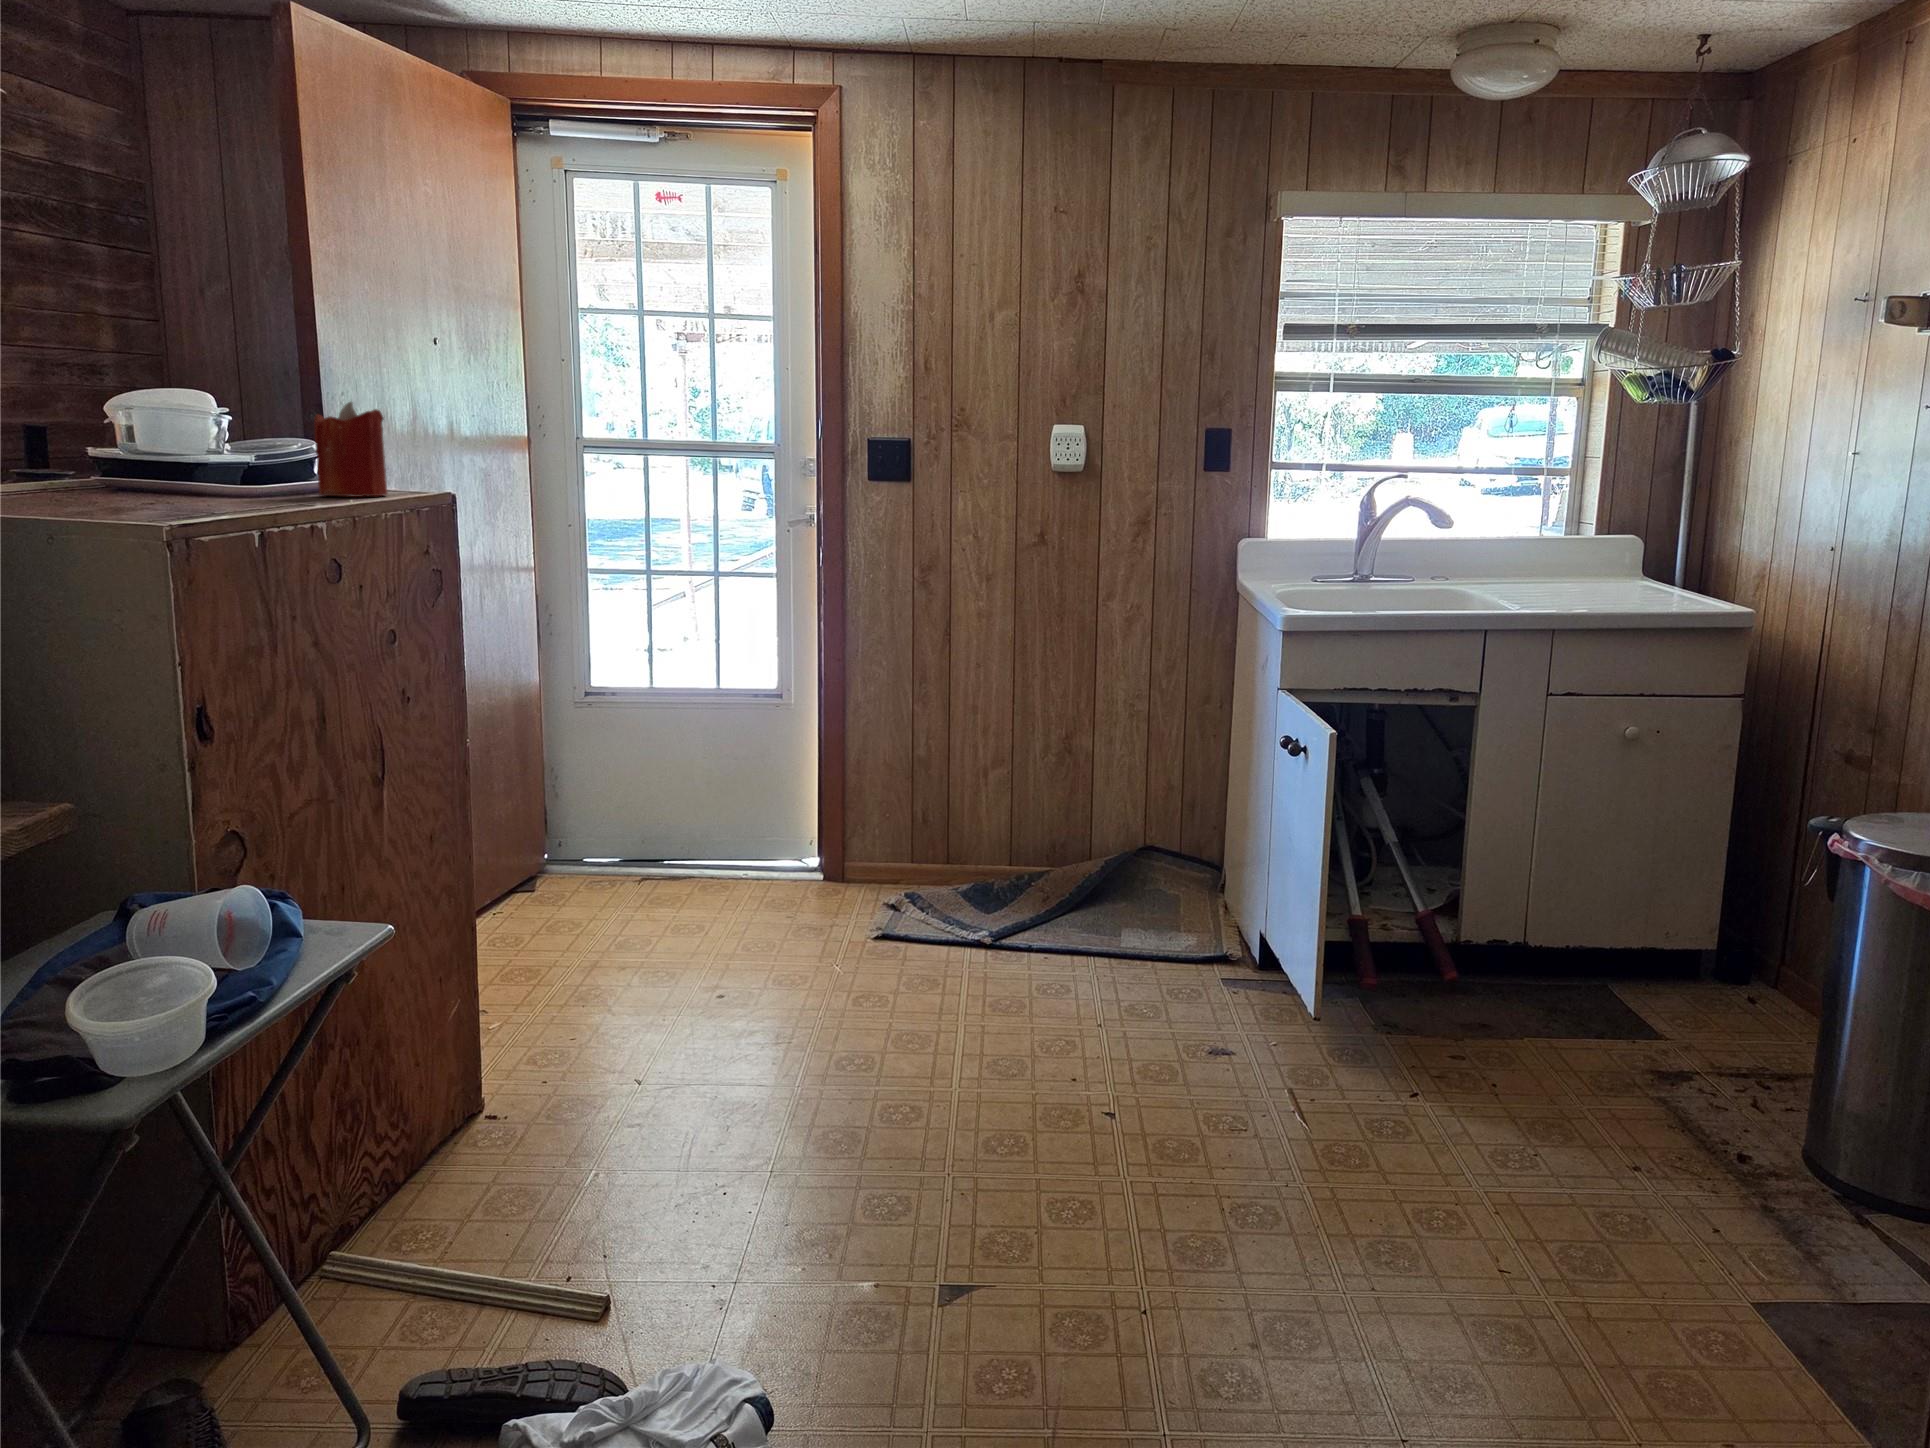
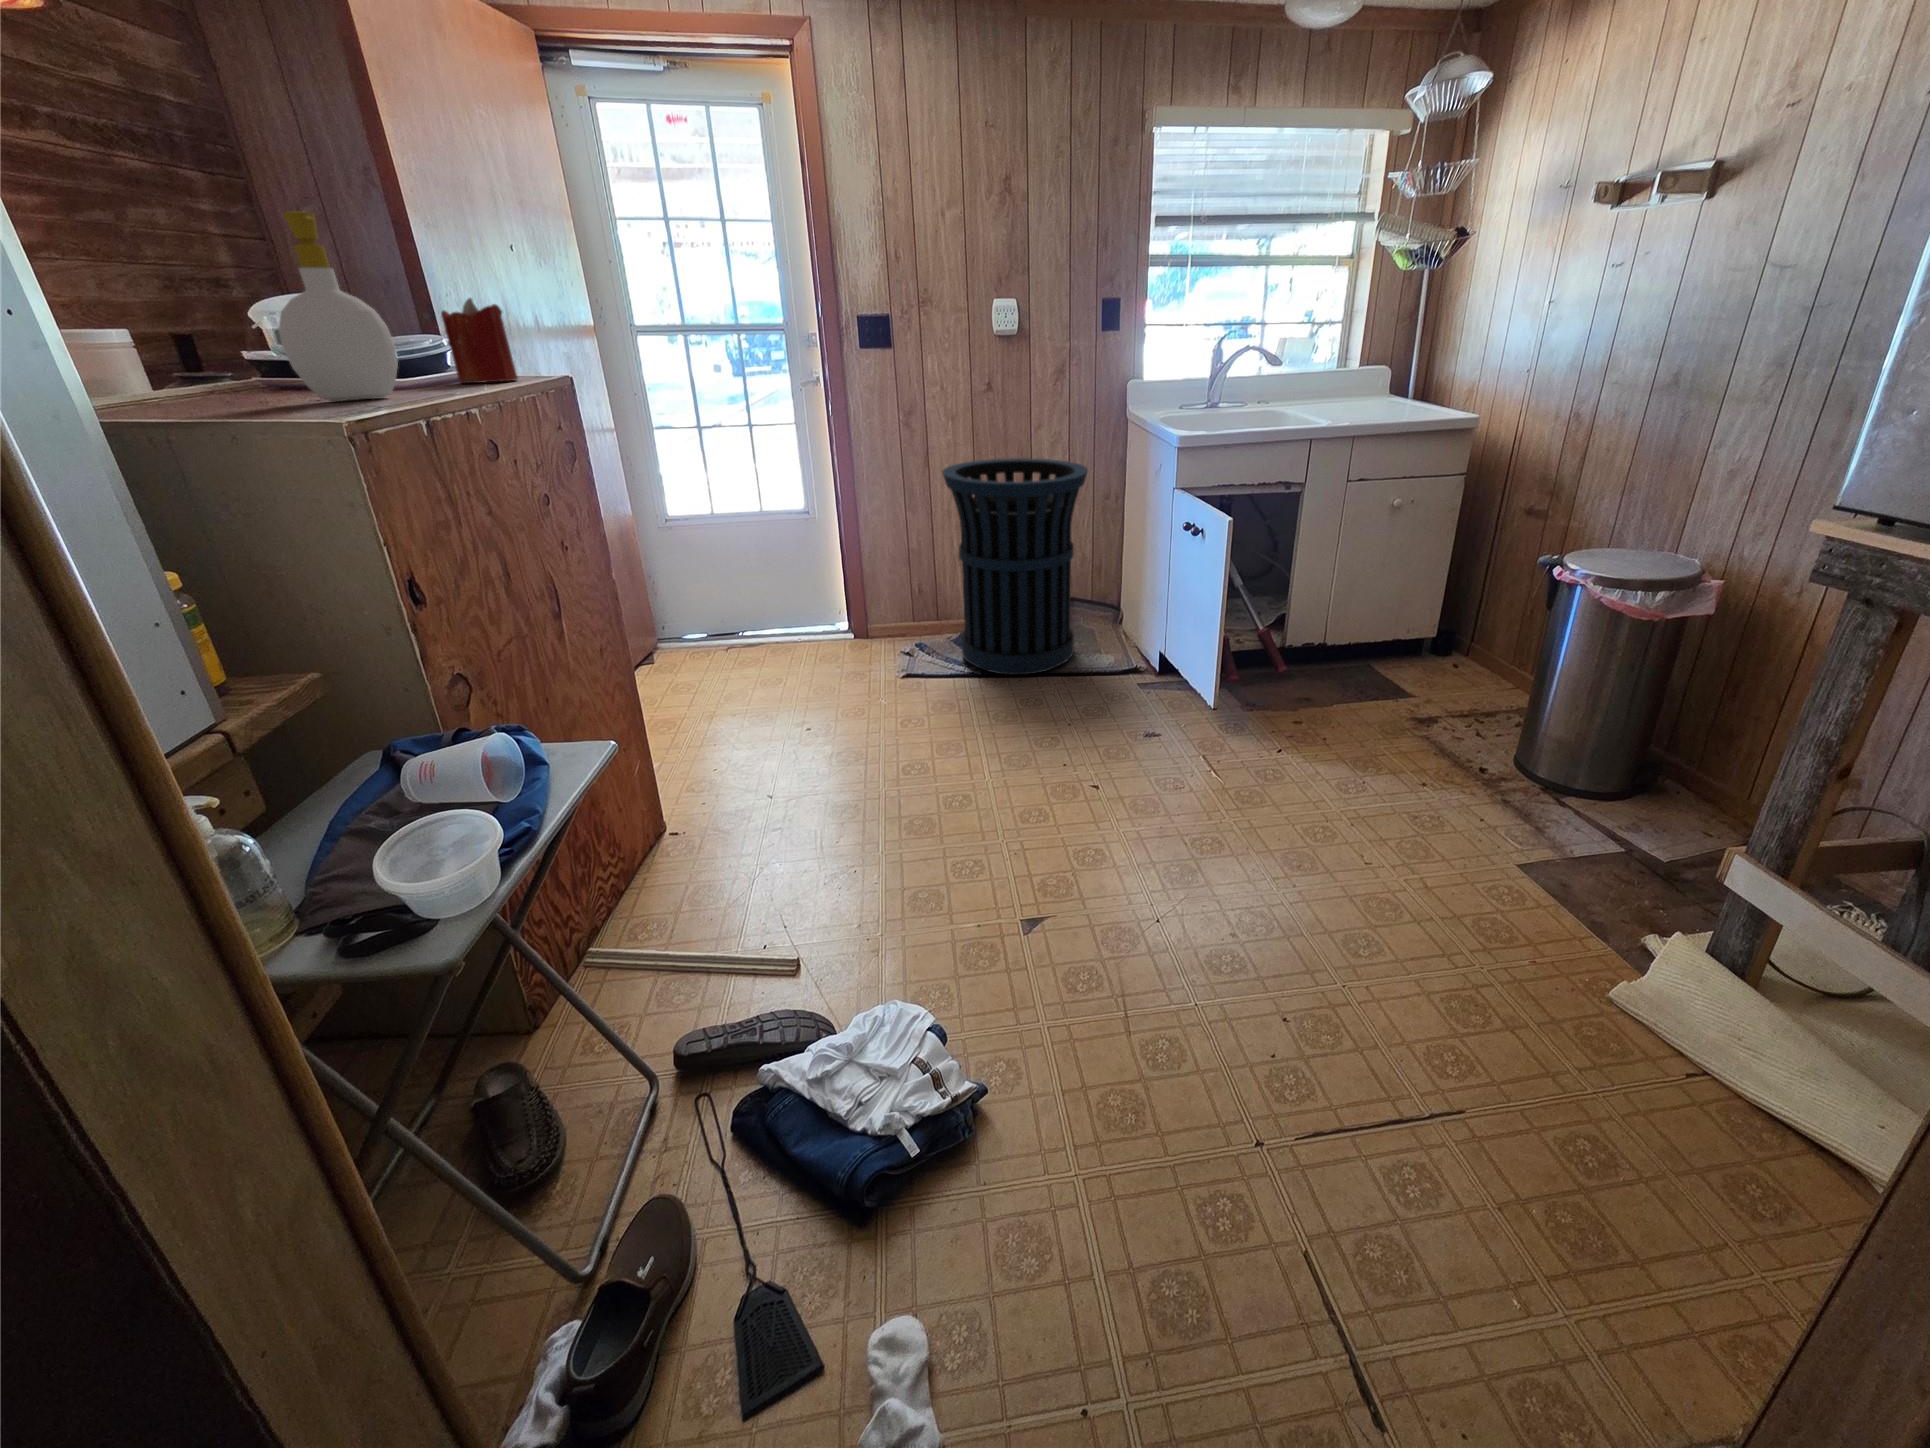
soap bottle: none [132,312,251,508] -> present [279,211,398,401]
trash can: none [955,635,1167,954] -> present [942,458,1088,675]

